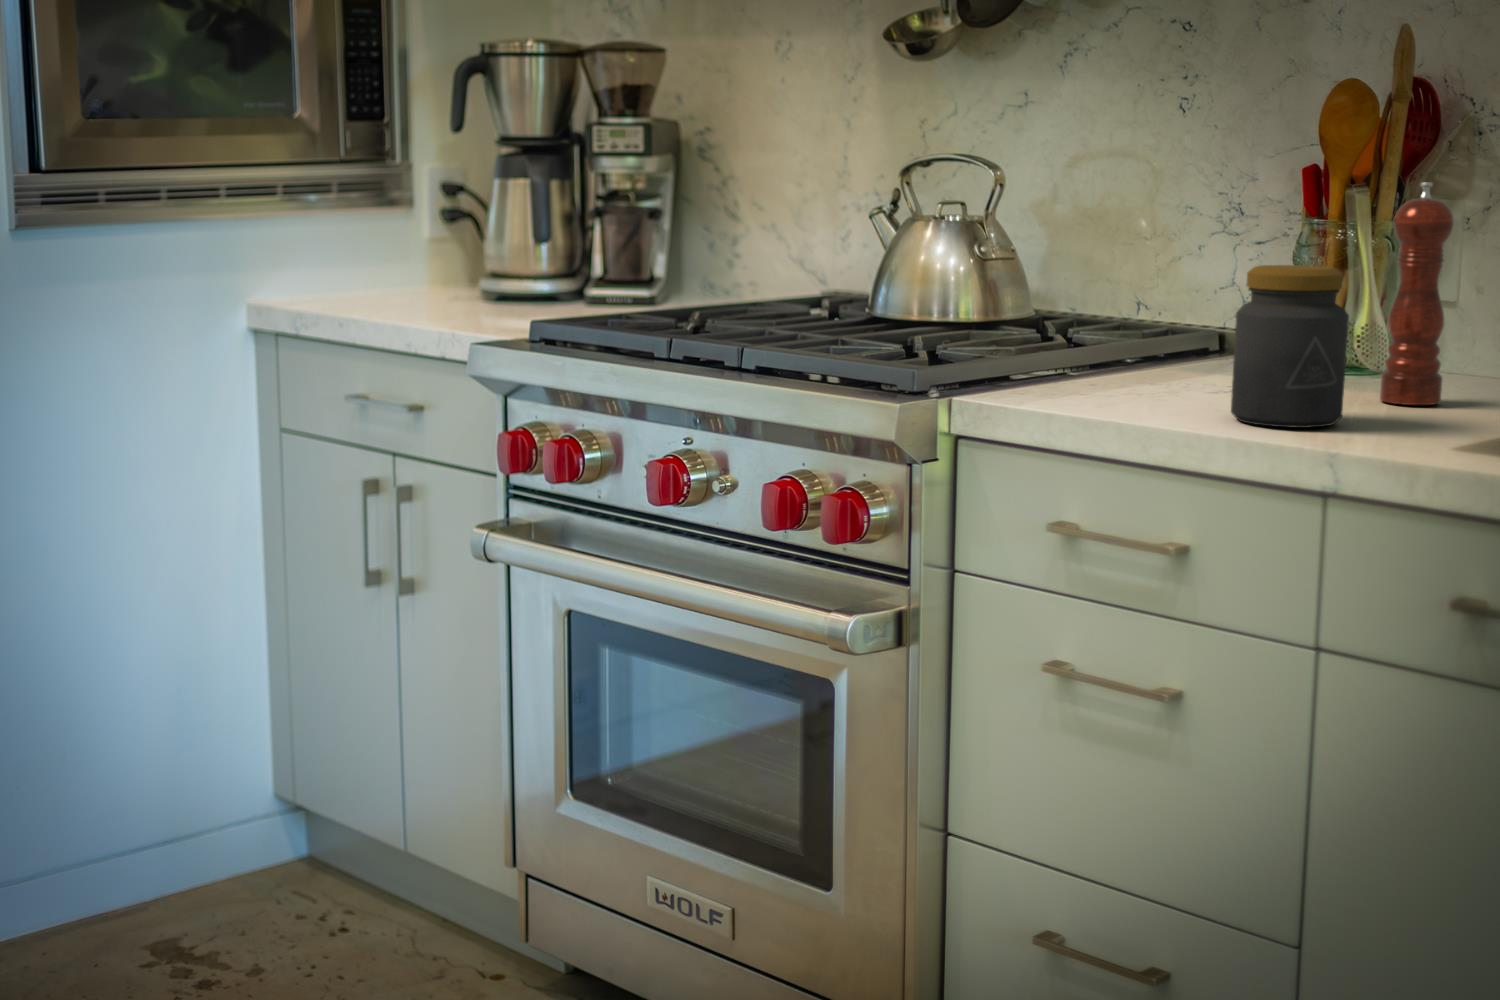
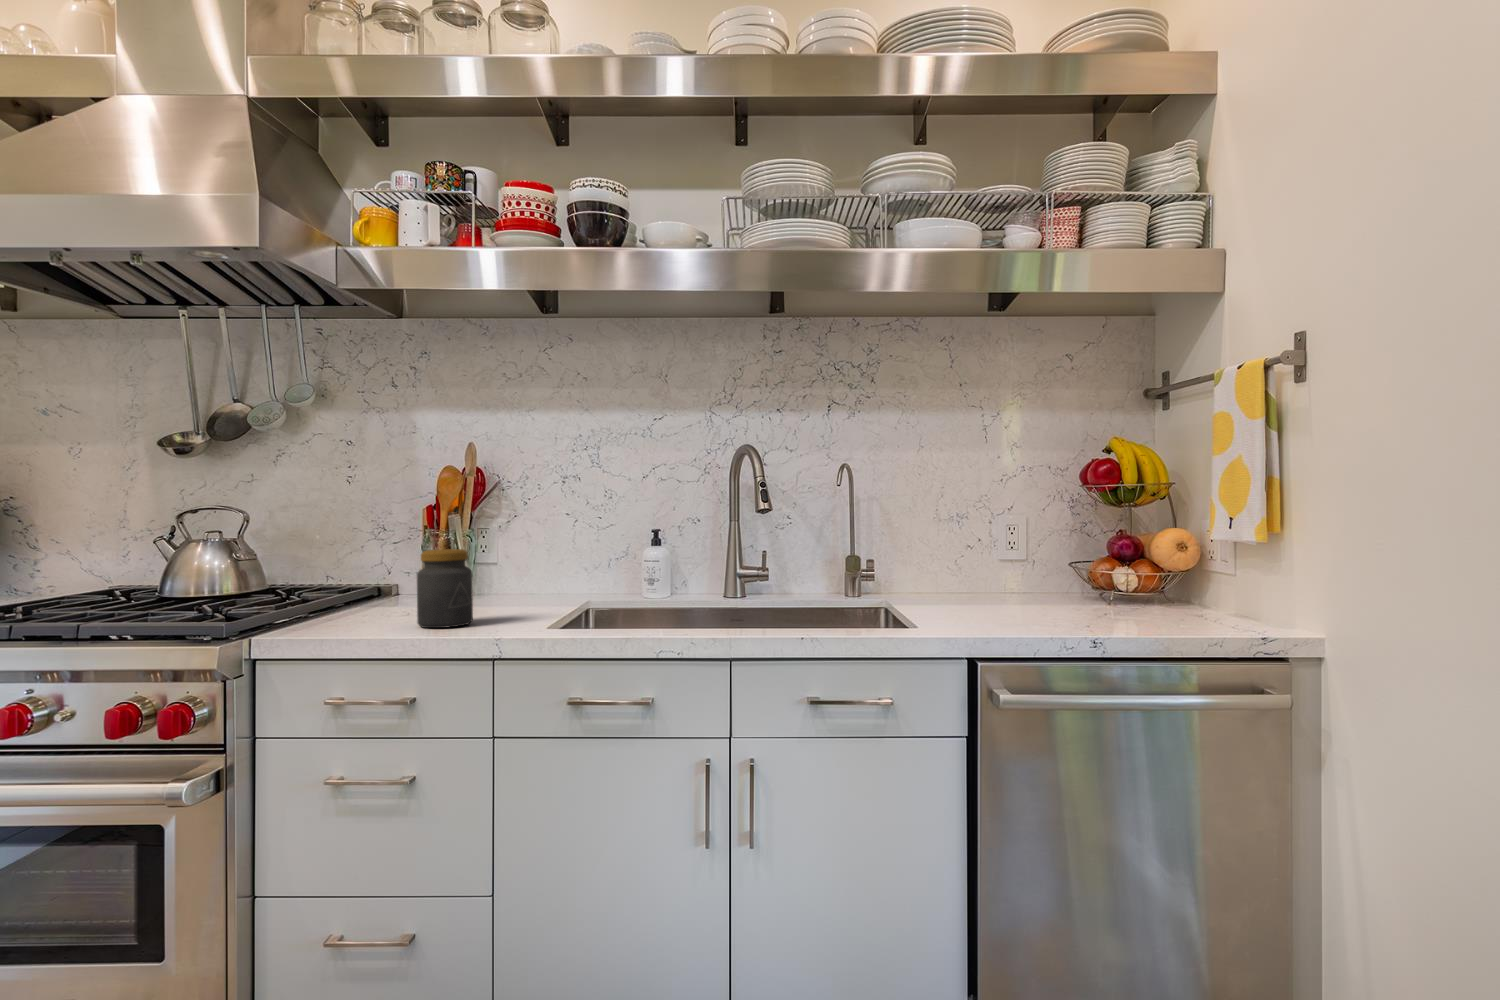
pepper mill: present [1380,182,1454,405] -> none [477,511,506,612]

